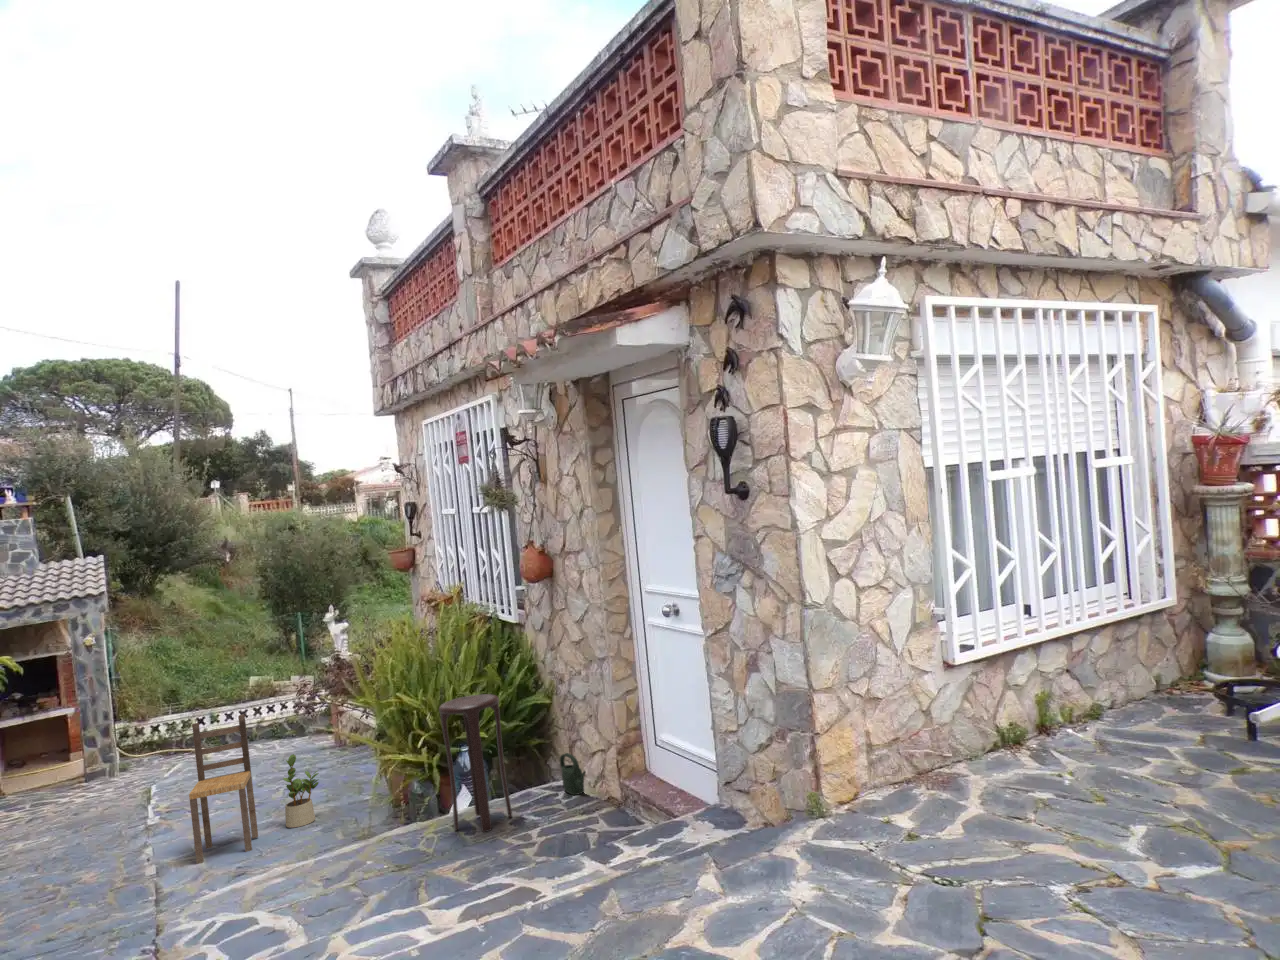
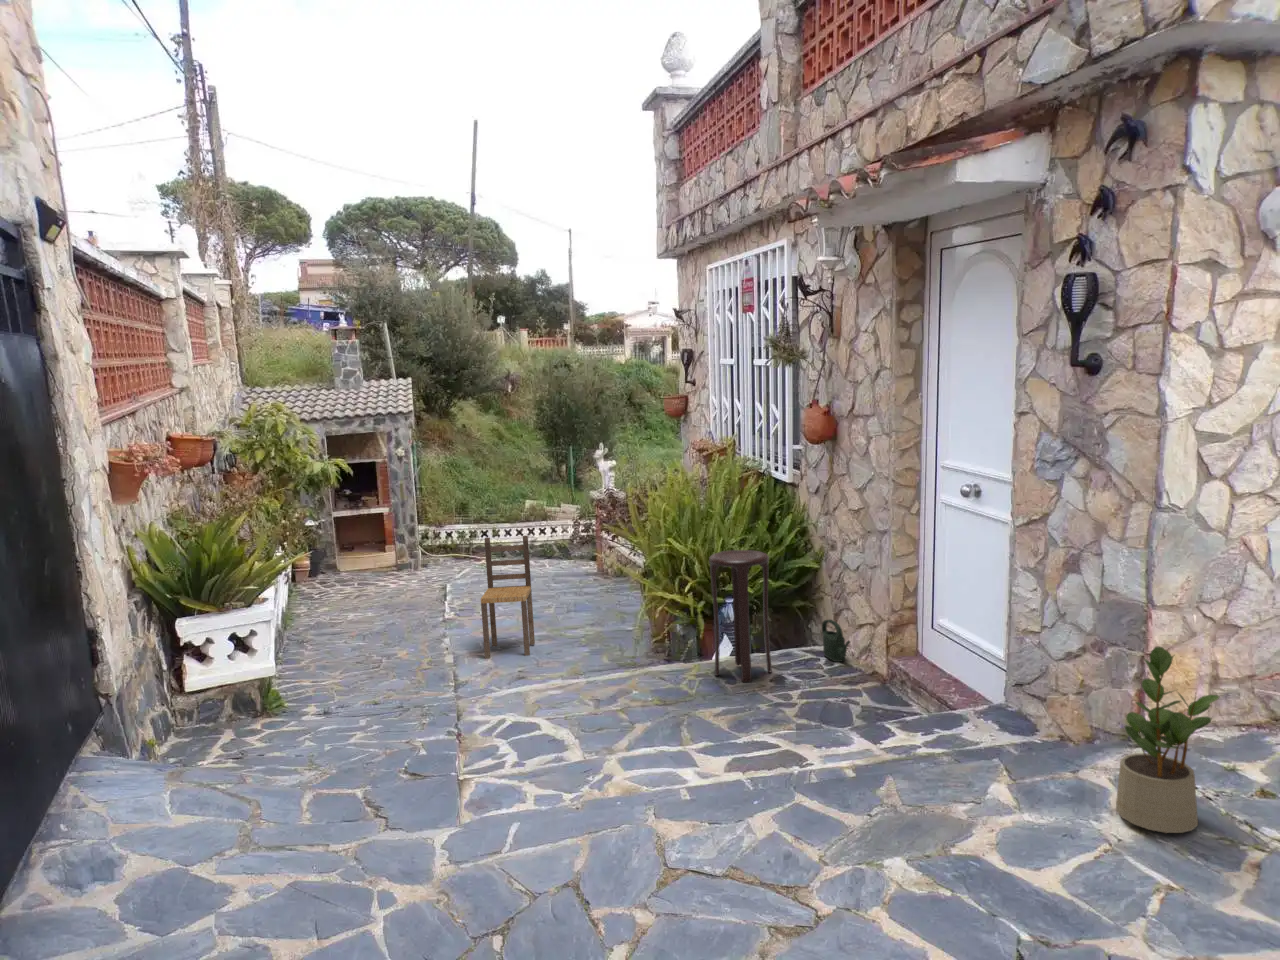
potted plant: present [283,754,319,828] -> present [1116,646,1219,833]

